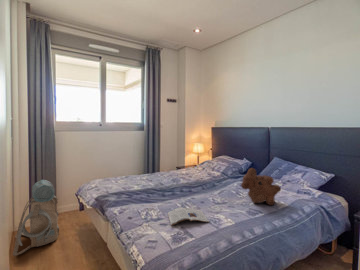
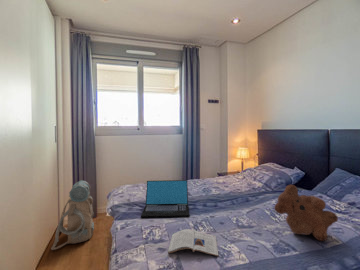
laptop: none [129,171,174,205] -> present [141,180,190,217]

